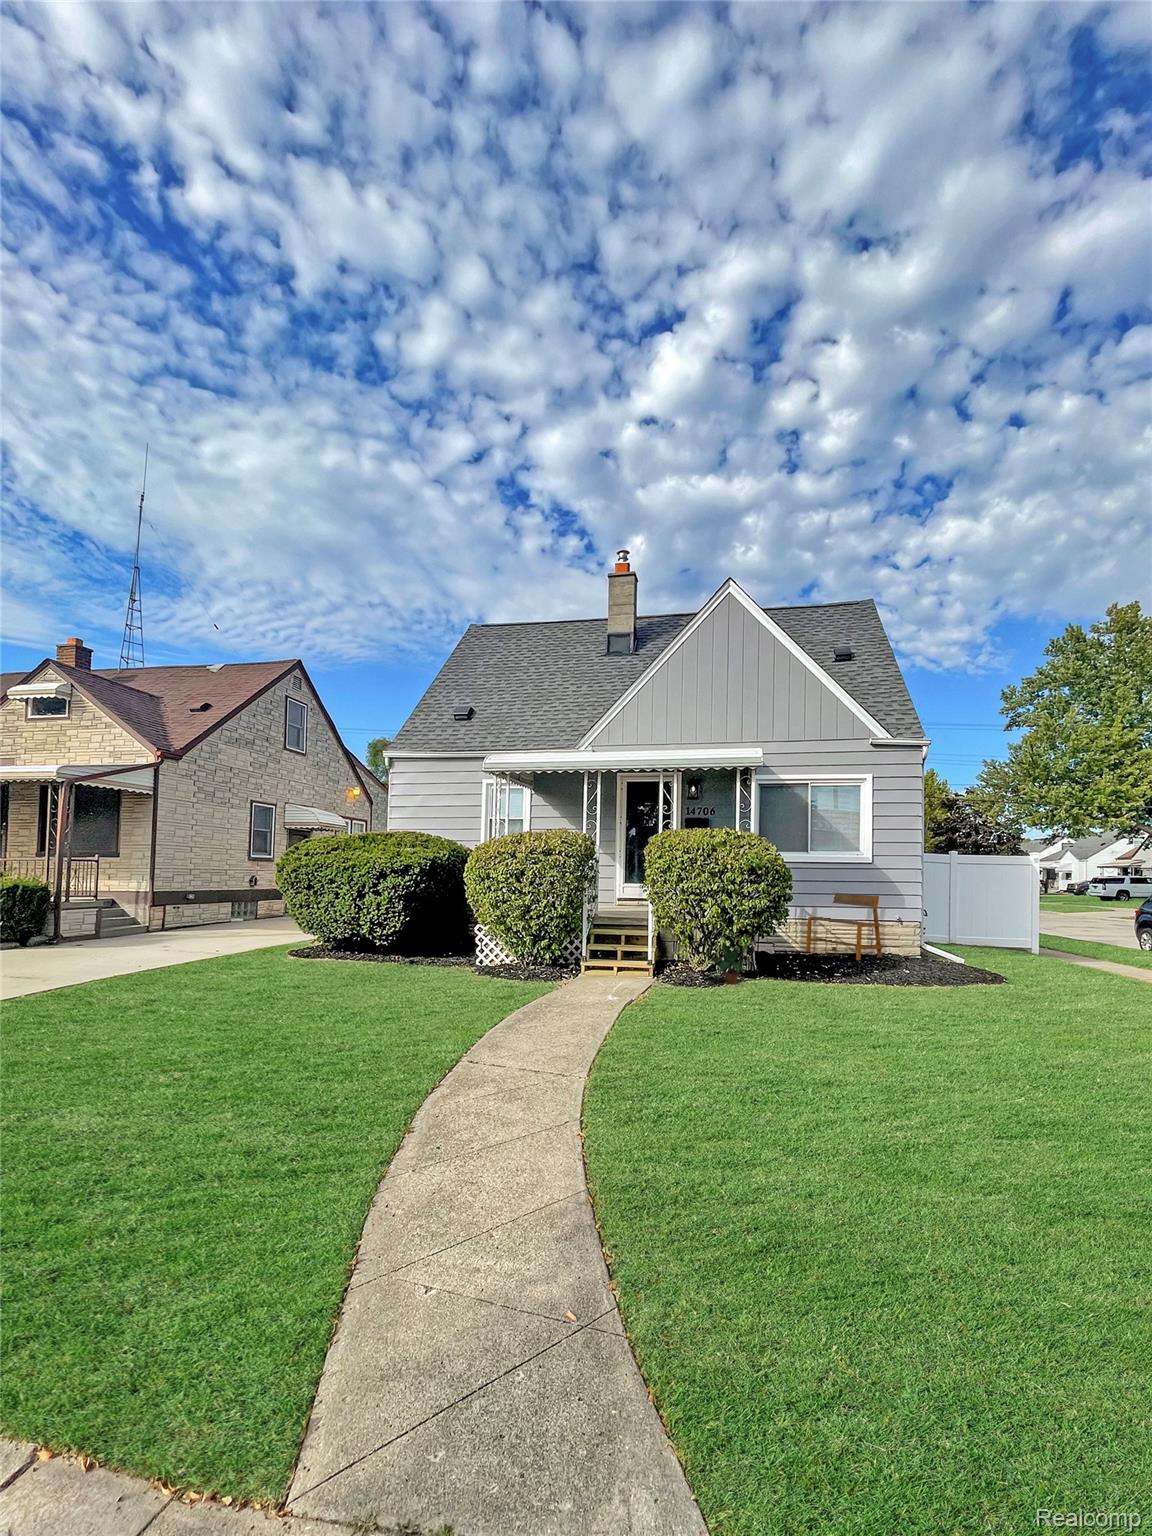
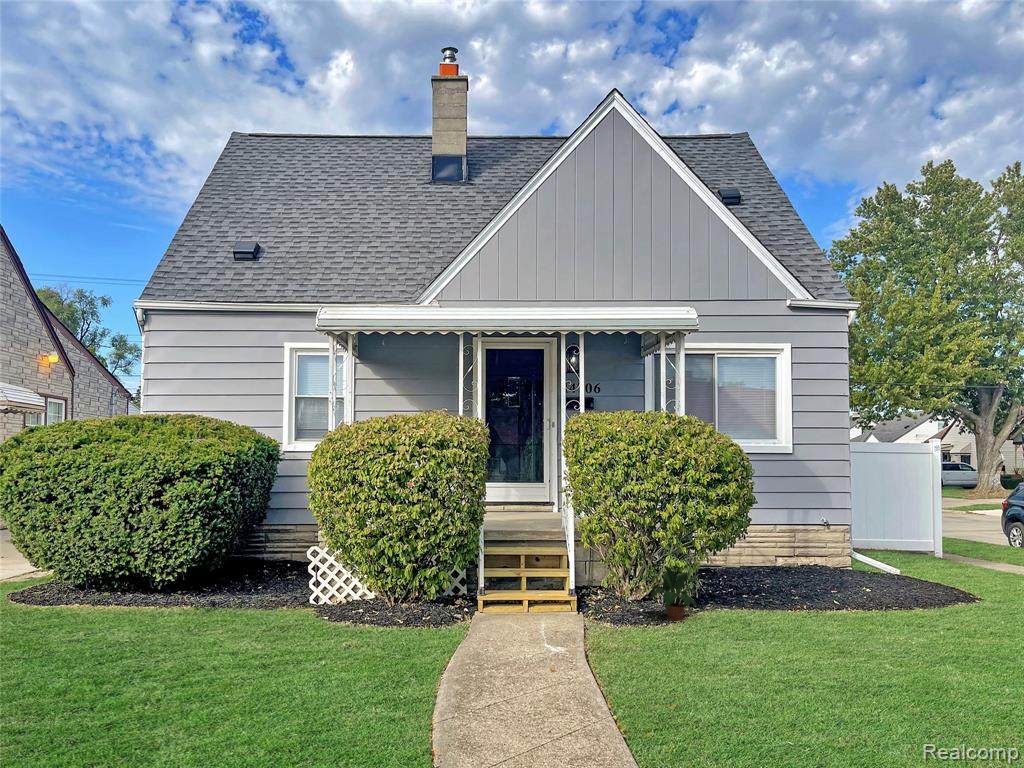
bench: present [806,892,882,960] -> none [719,490,812,575]

